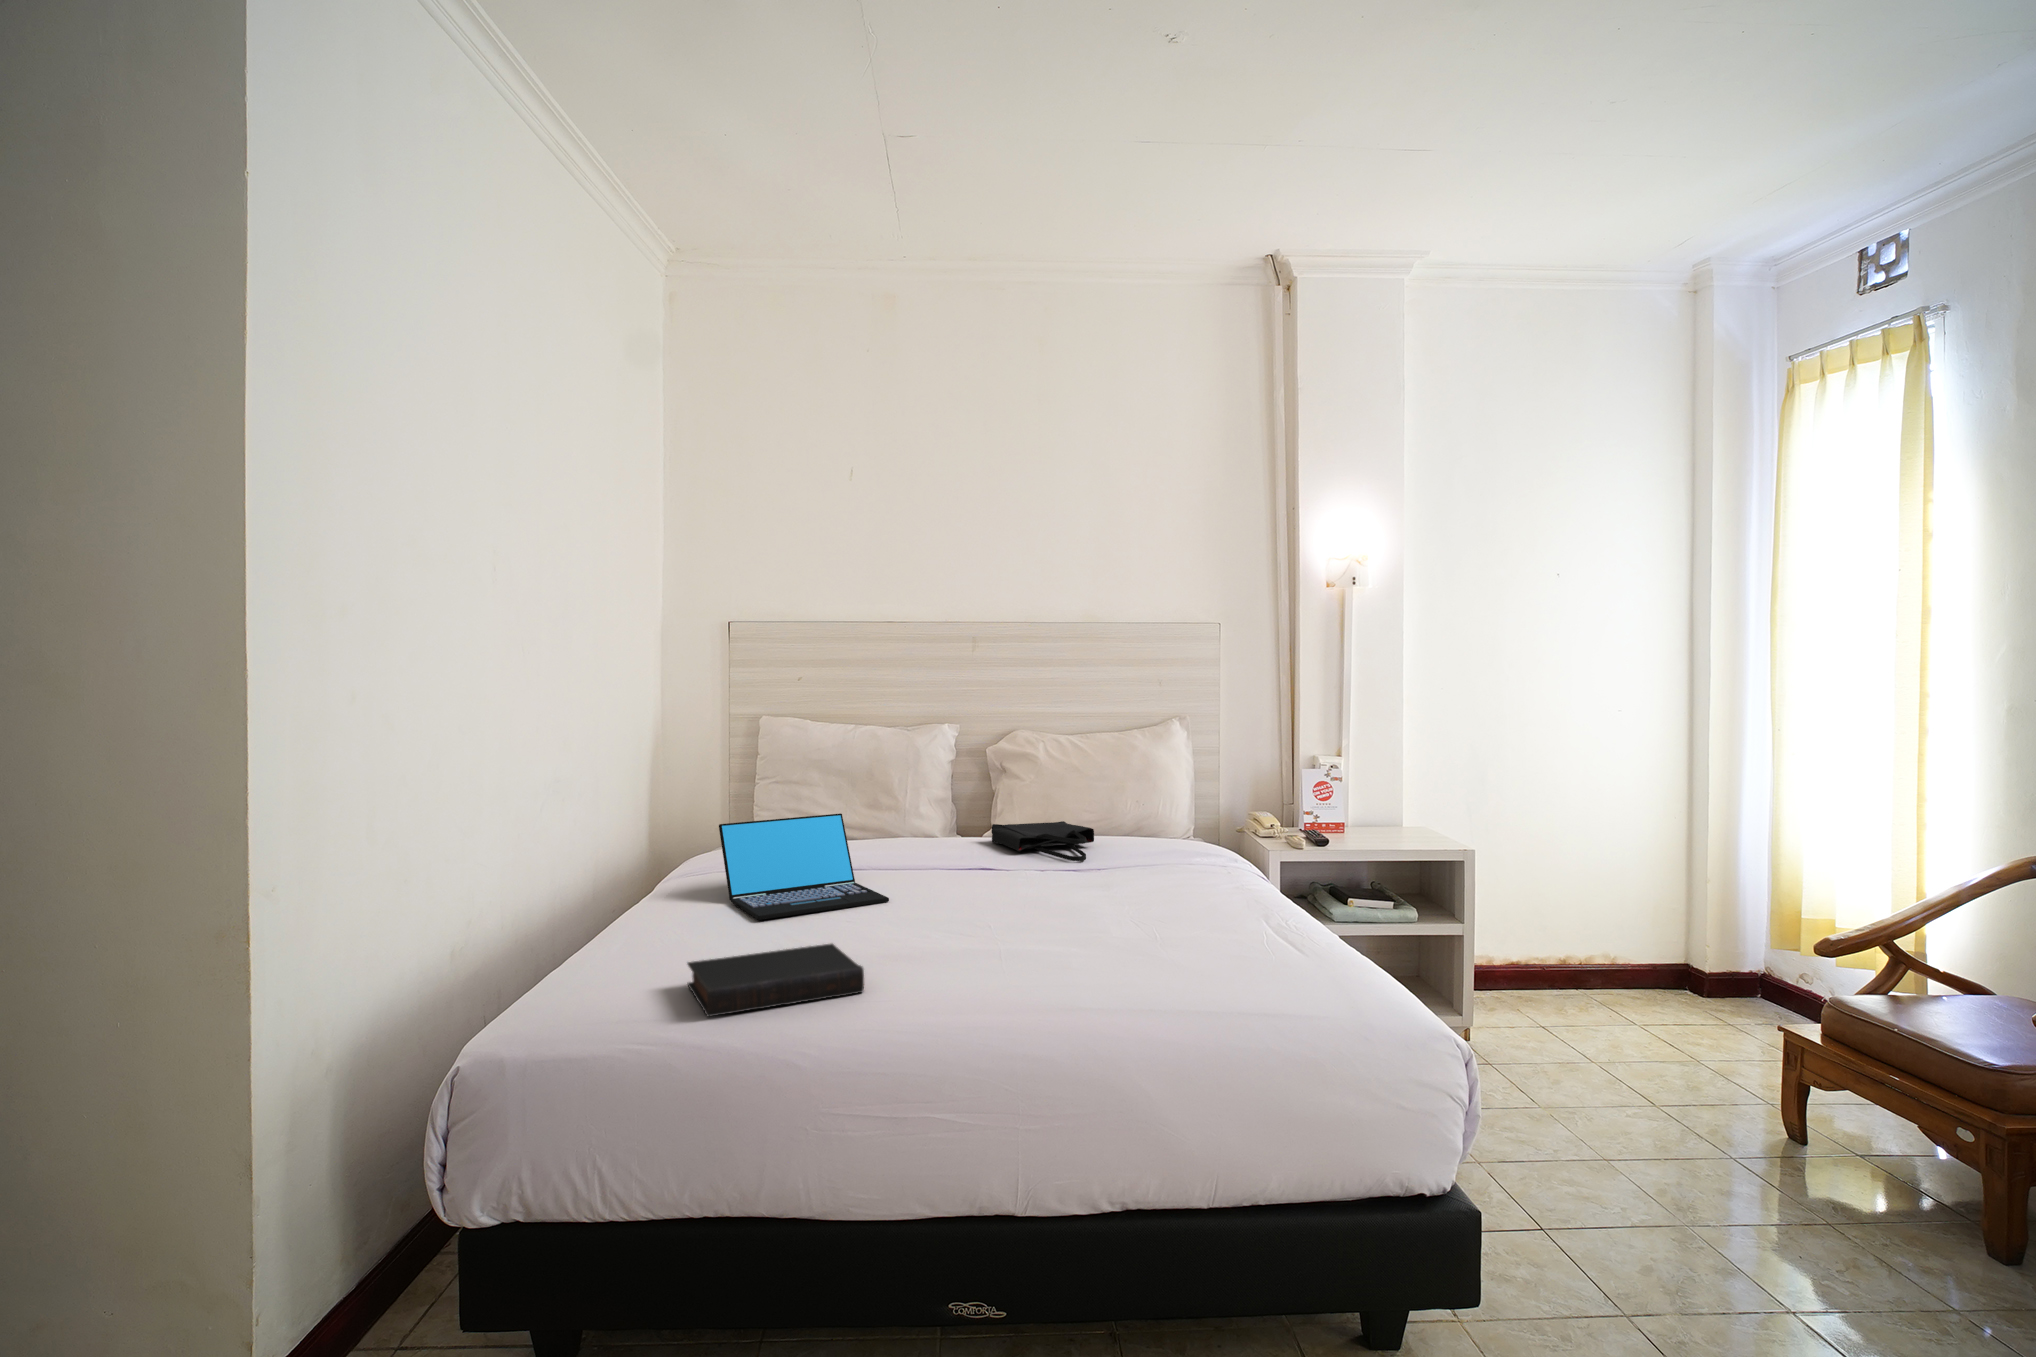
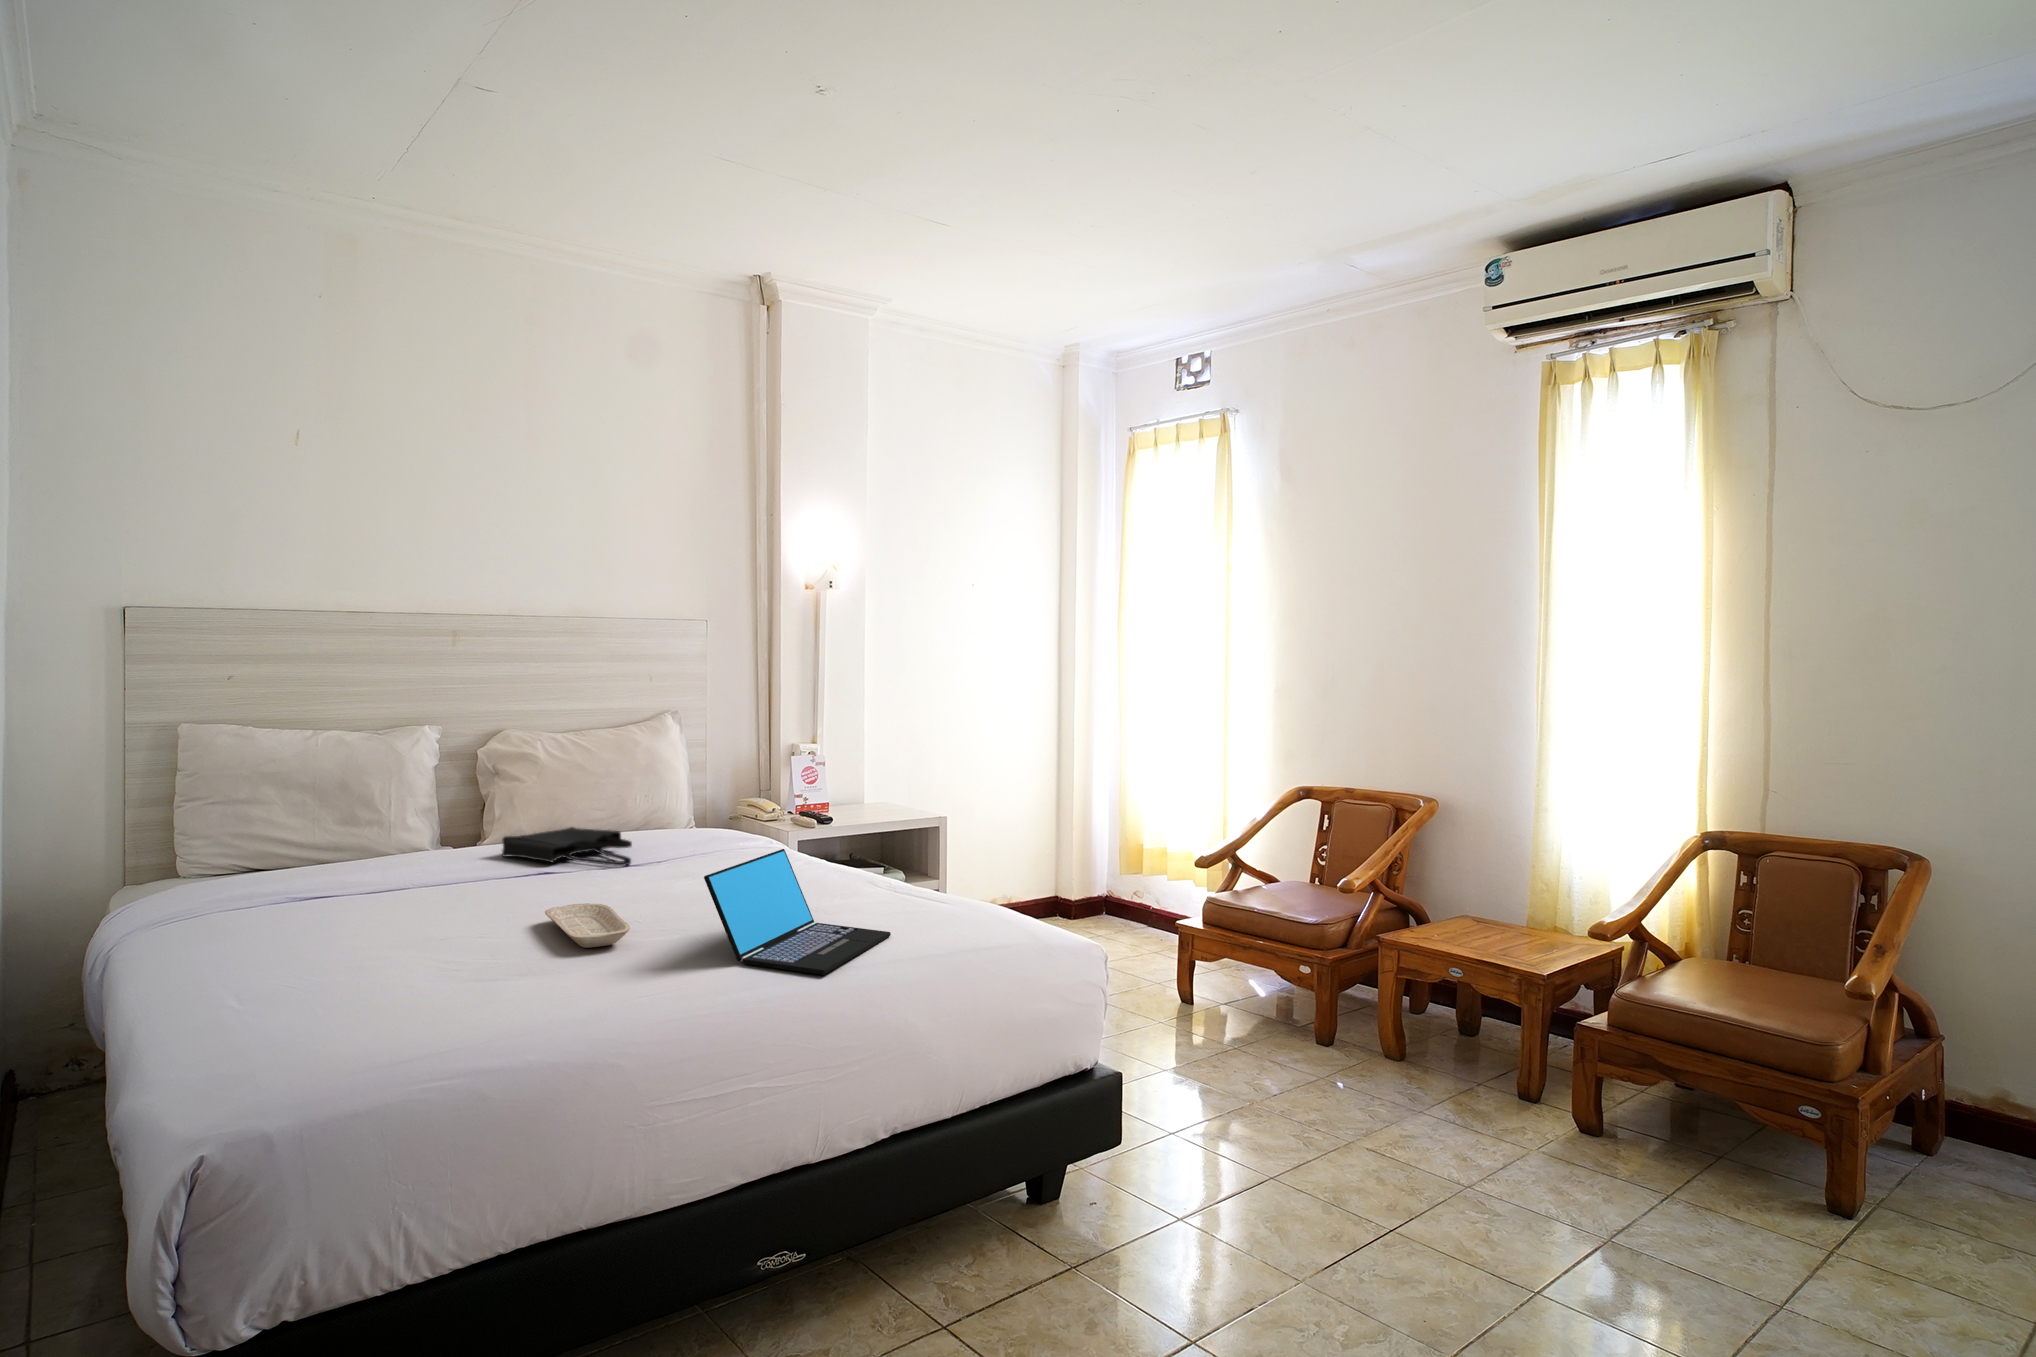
laptop: present [719,813,889,920] -> present [704,849,891,975]
tray: none [926,890,996,933] -> present [545,903,630,948]
book: present [688,944,864,1017] -> none [386,971,592,1058]

